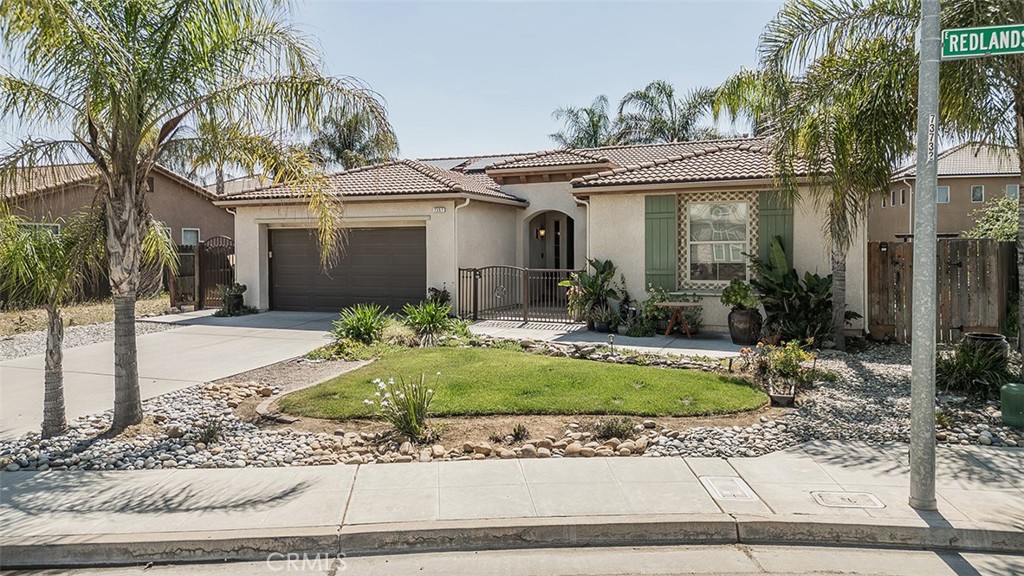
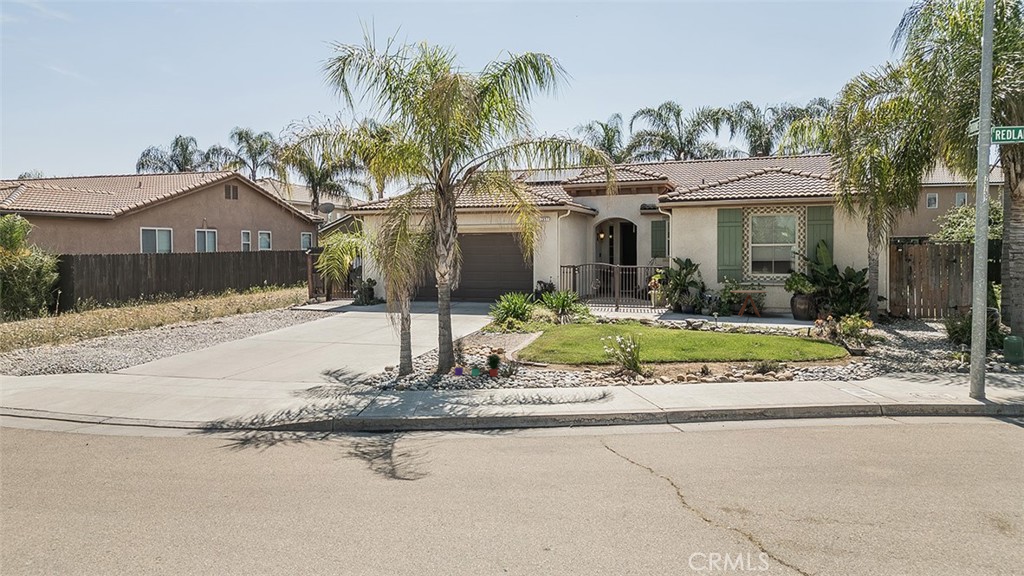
potted plant: none [132,374,205,439] -> present [453,338,501,376]

